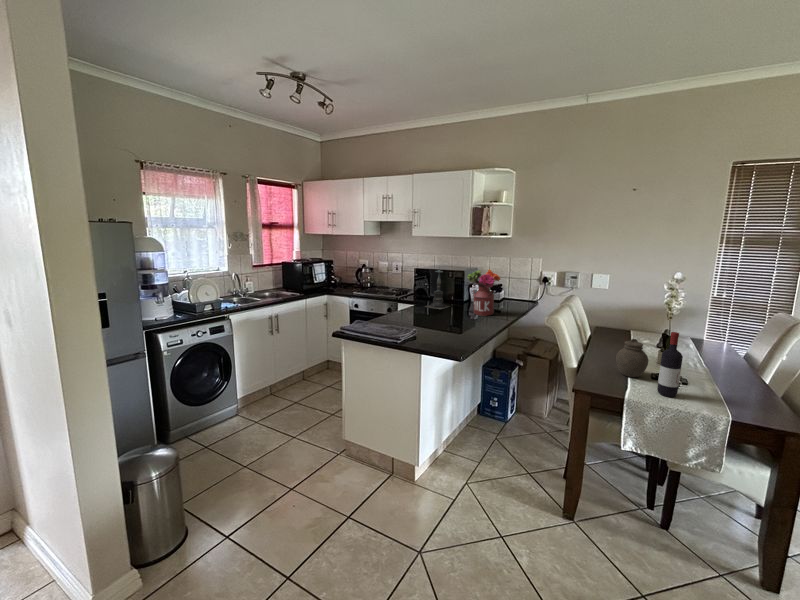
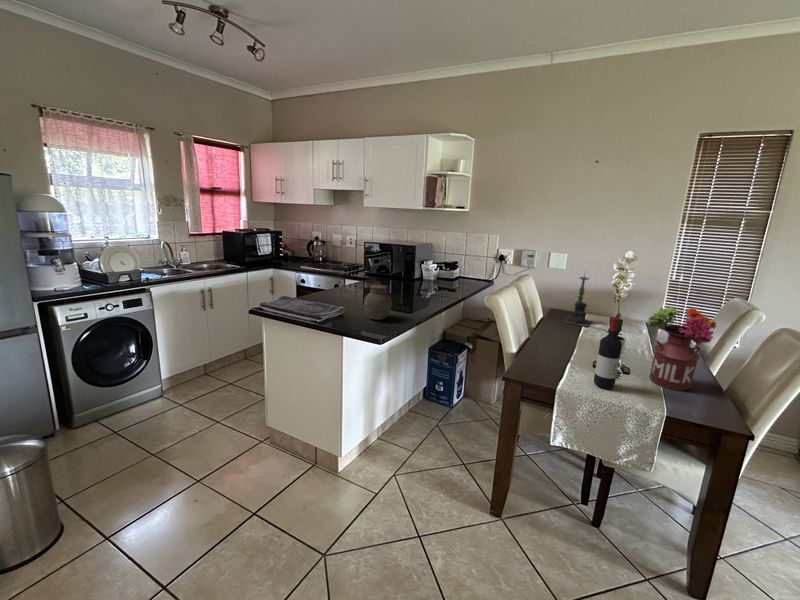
flower arrangement: present [467,269,500,316] -> present [648,307,716,390]
candle holder: present [425,270,450,309] -> present [562,275,591,327]
jar: present [616,339,648,377] -> present [364,282,392,320]

